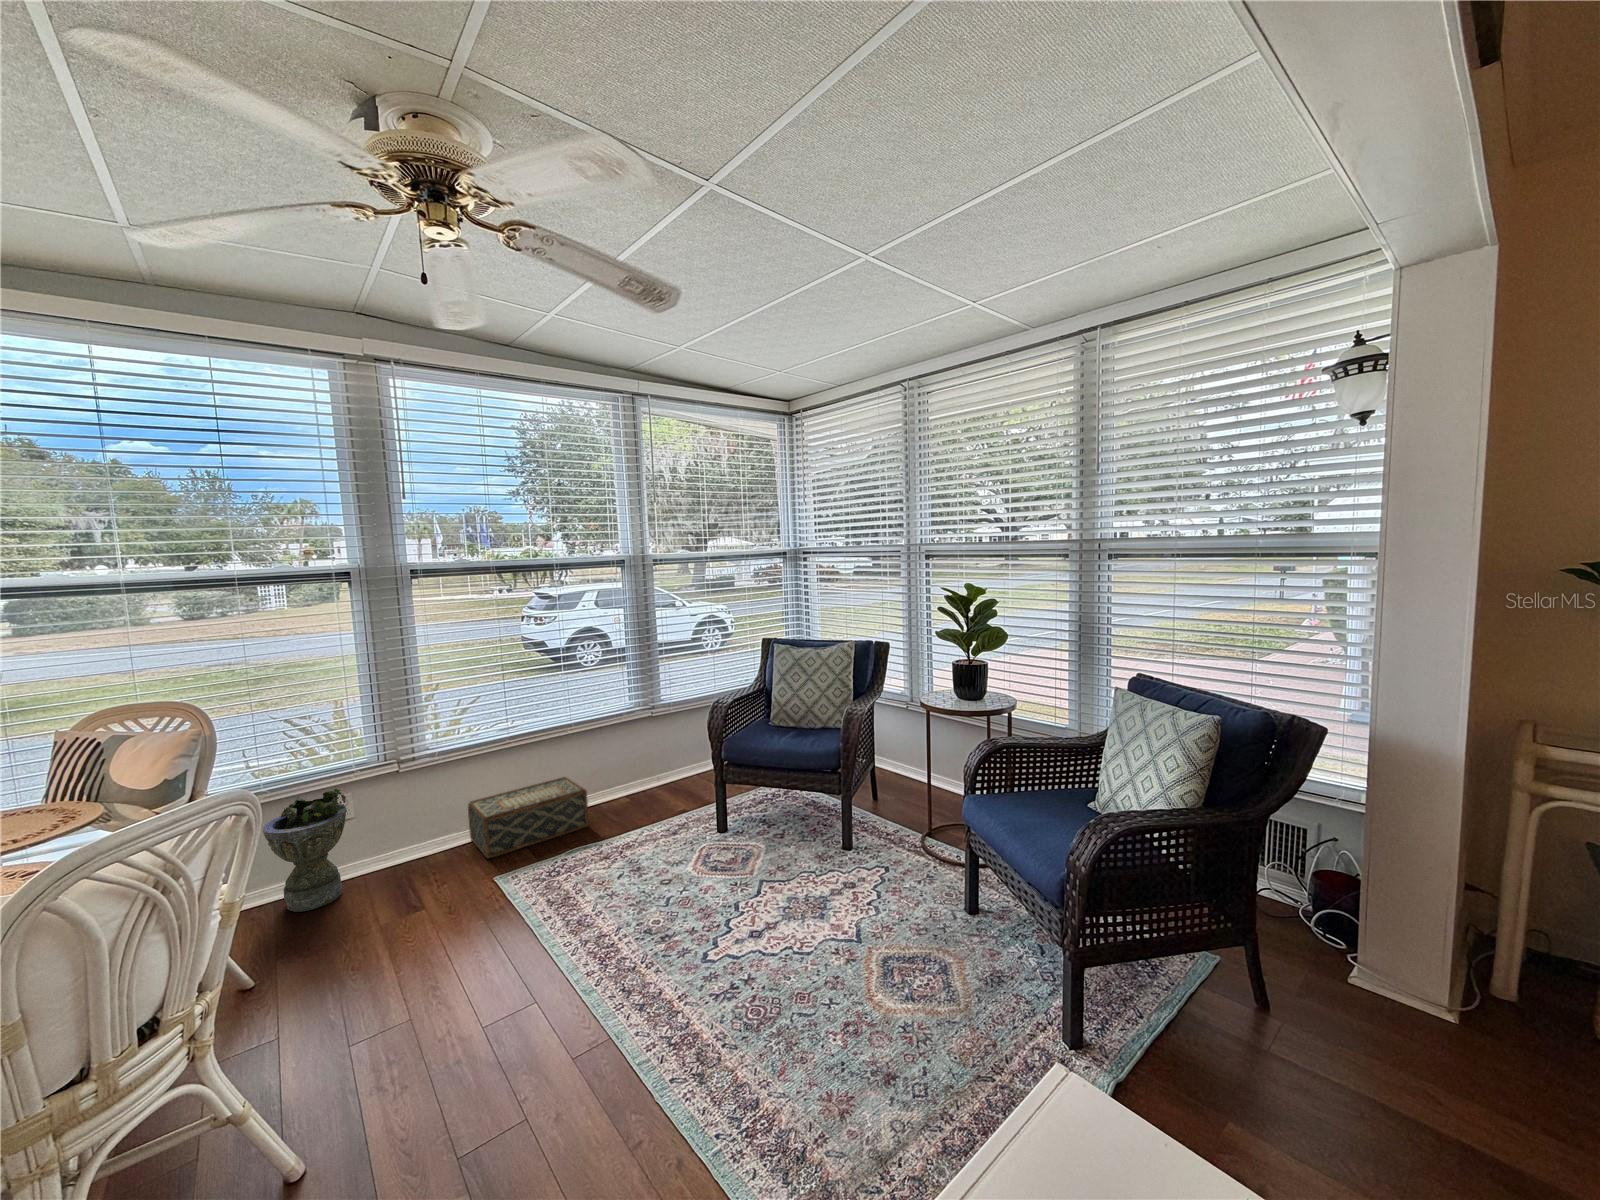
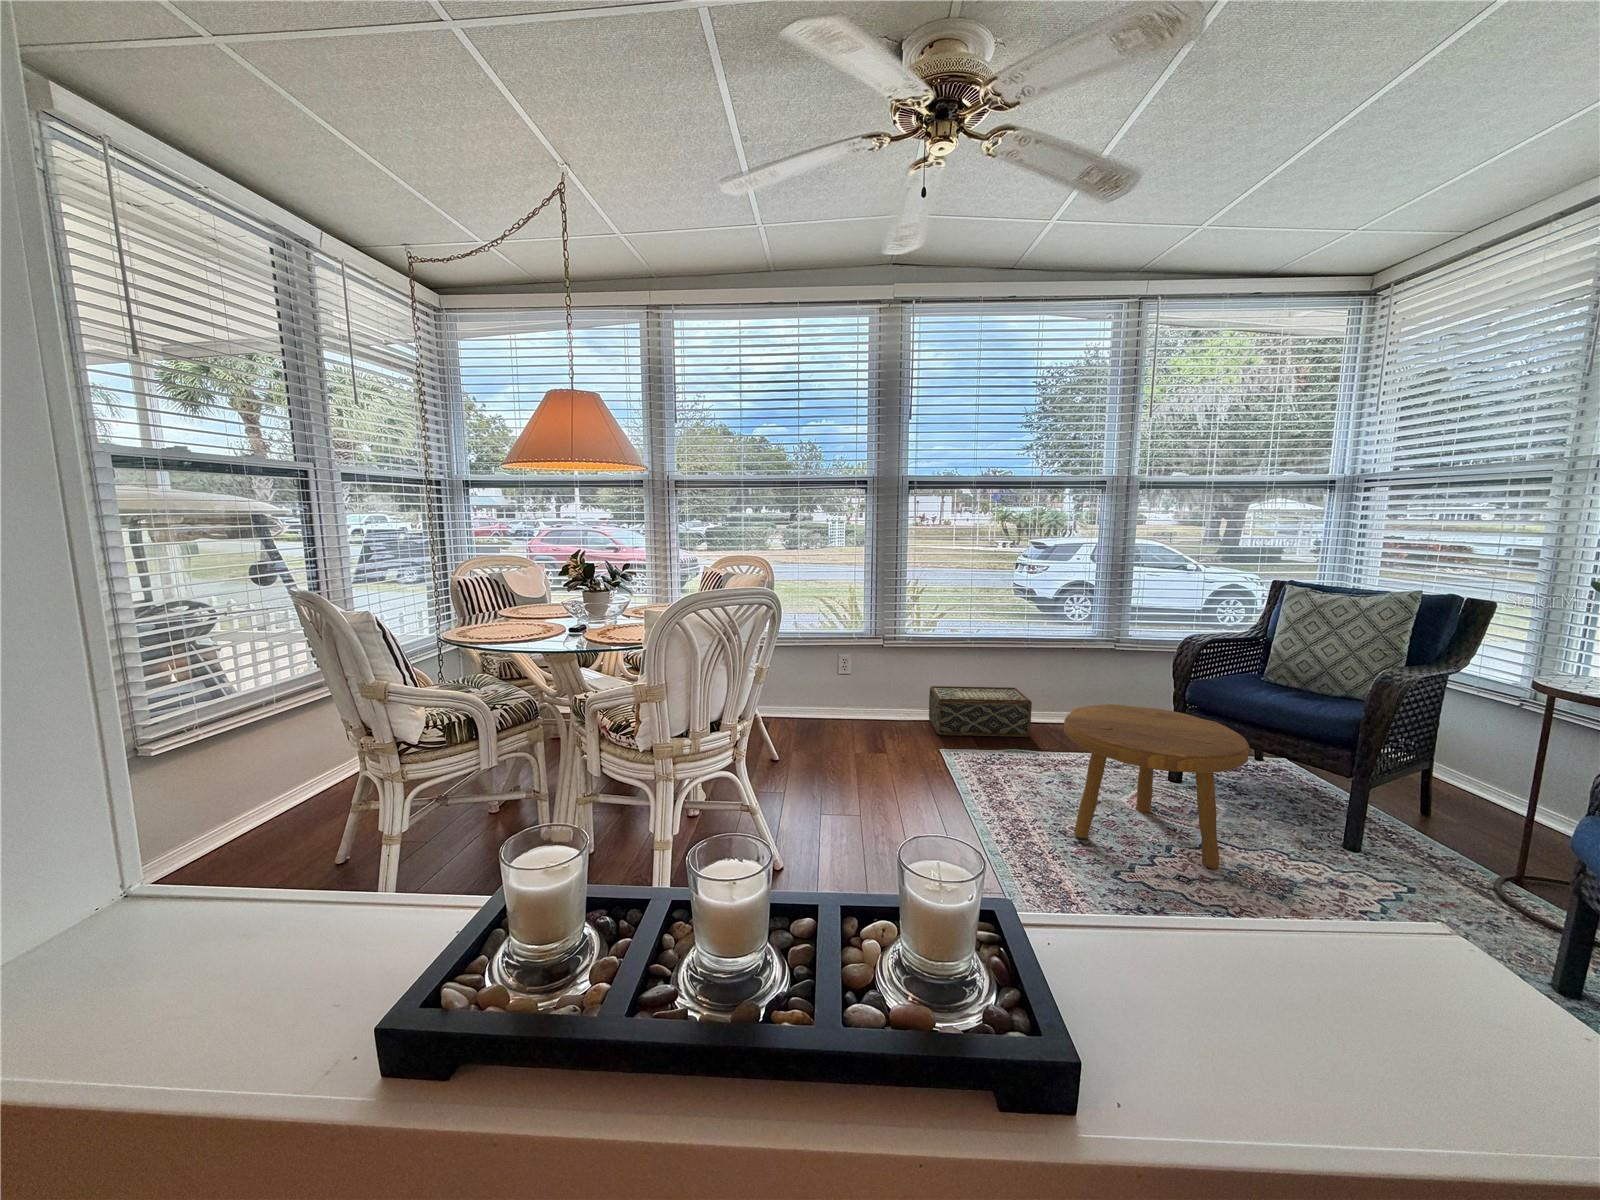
footstool: none [636,777,783,930] -> present [1064,704,1249,869]
planter: present [263,789,346,912] -> none [797,647,846,729]

